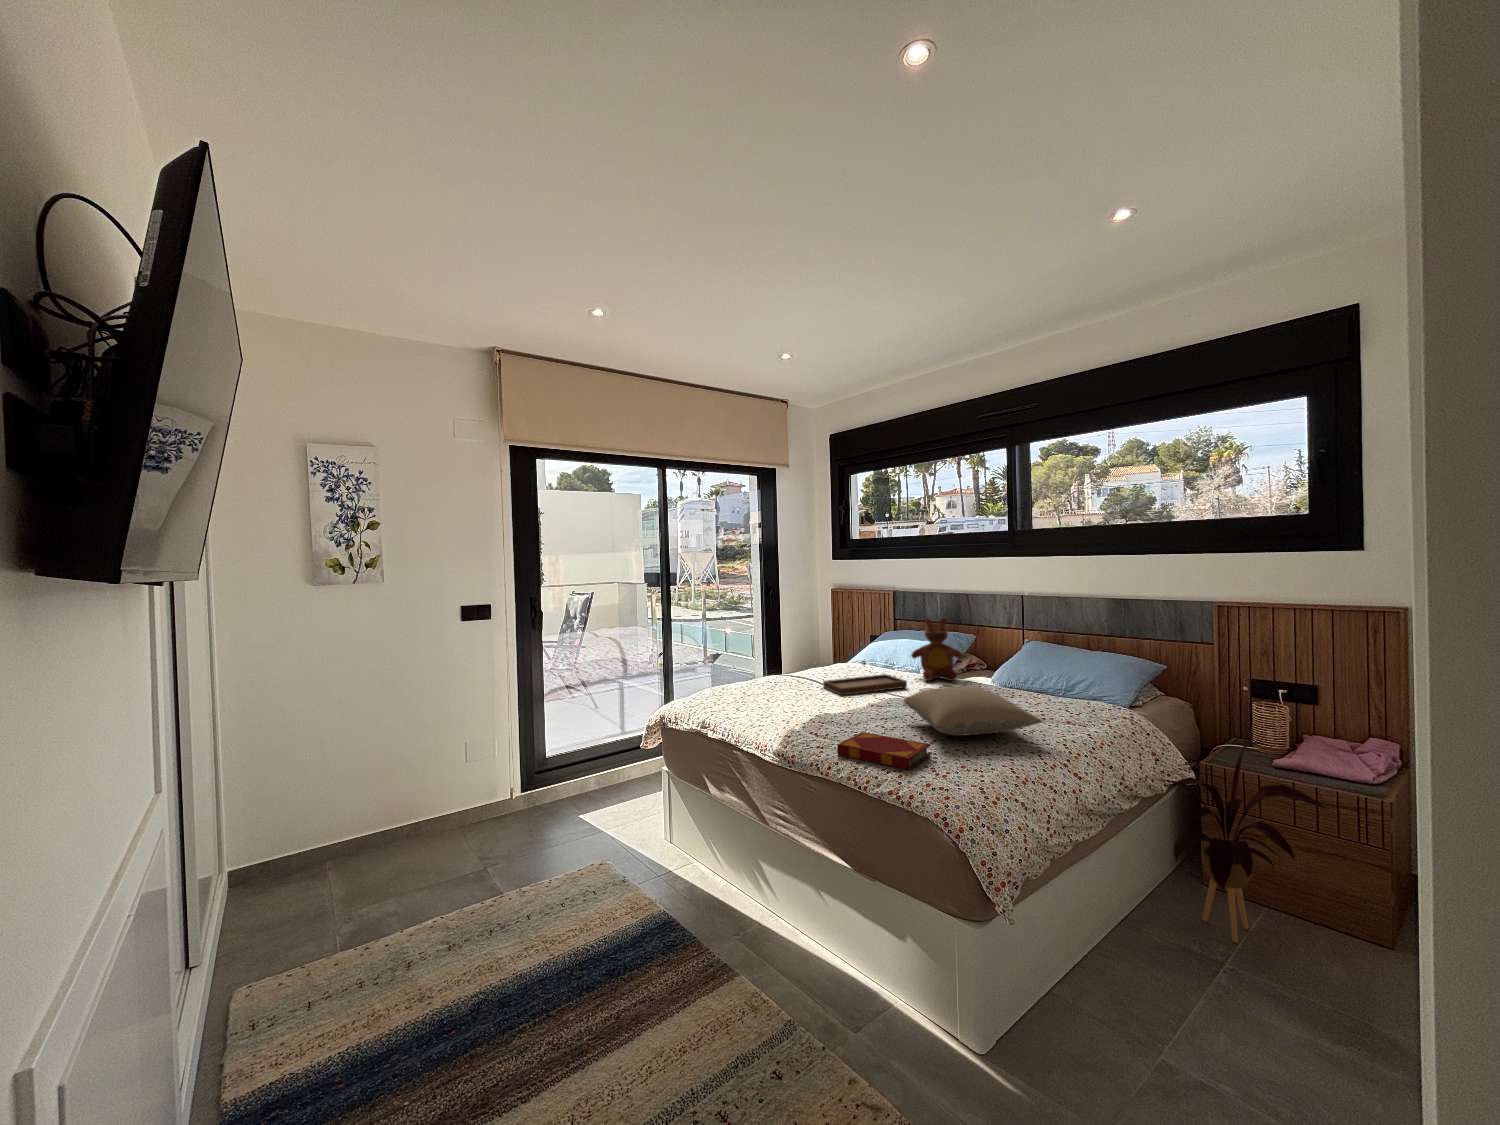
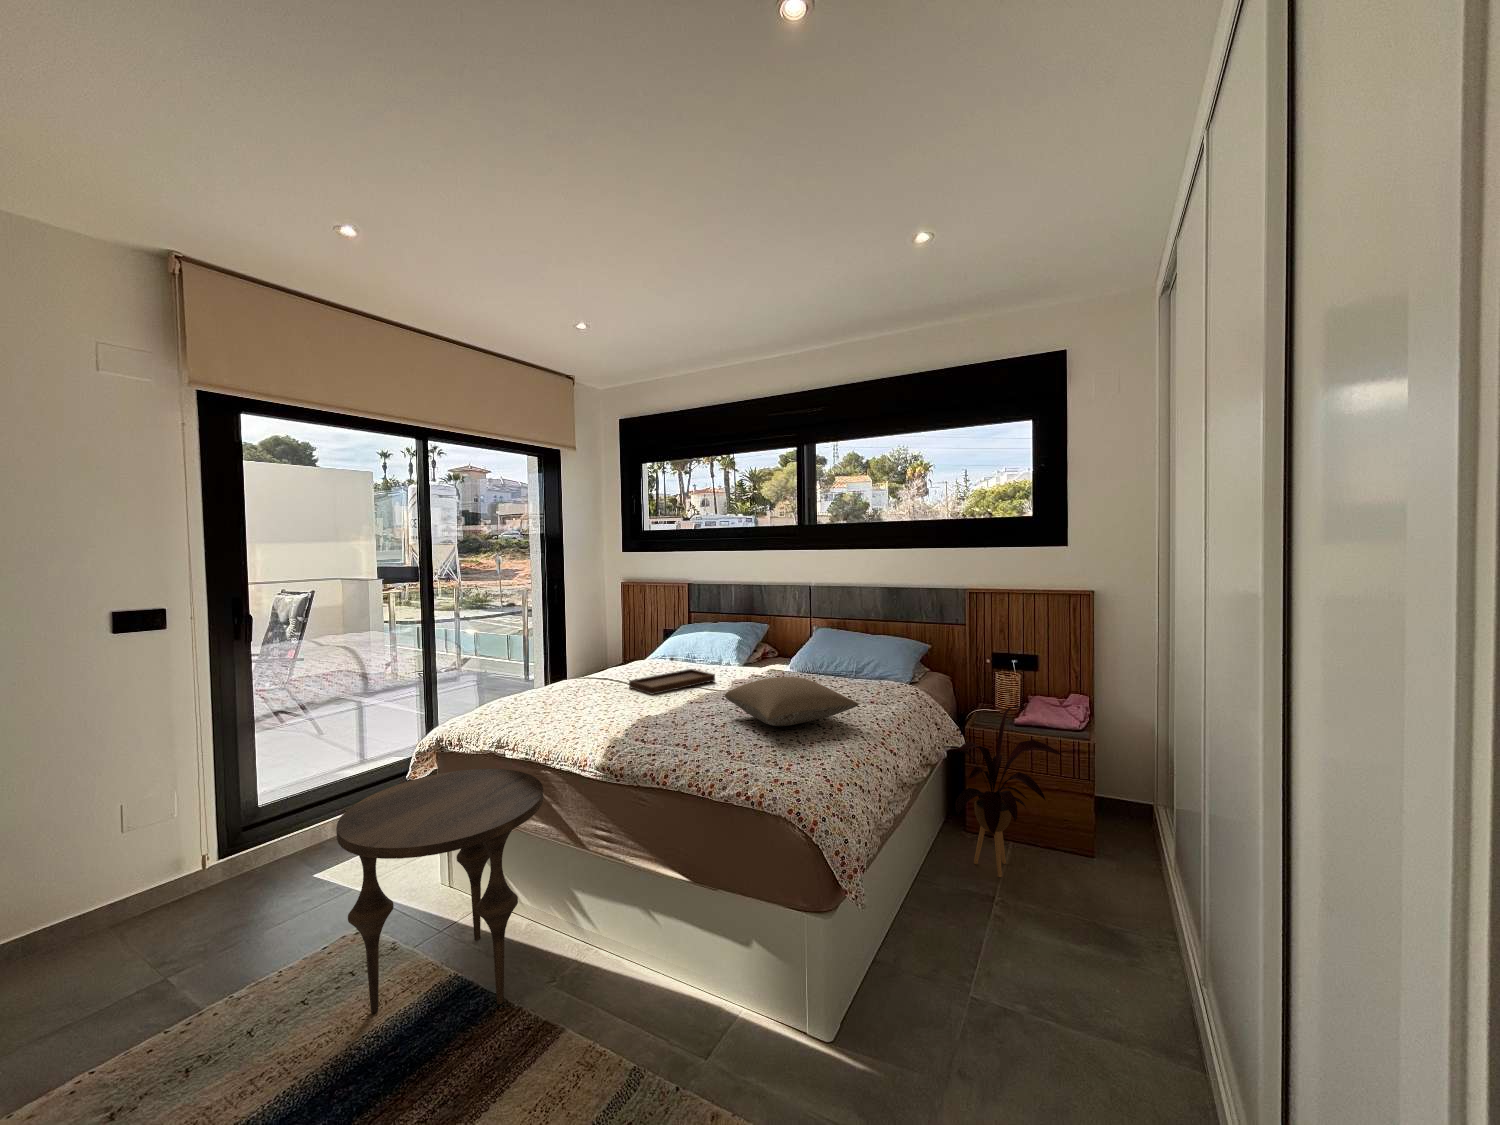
teddy bear: present [911,618,962,681] -> none [714,609,763,673]
hardback book: present [837,732,931,770] -> none [673,733,766,768]
side table: none [580,744,731,941] -> present [336,769,543,1013]

